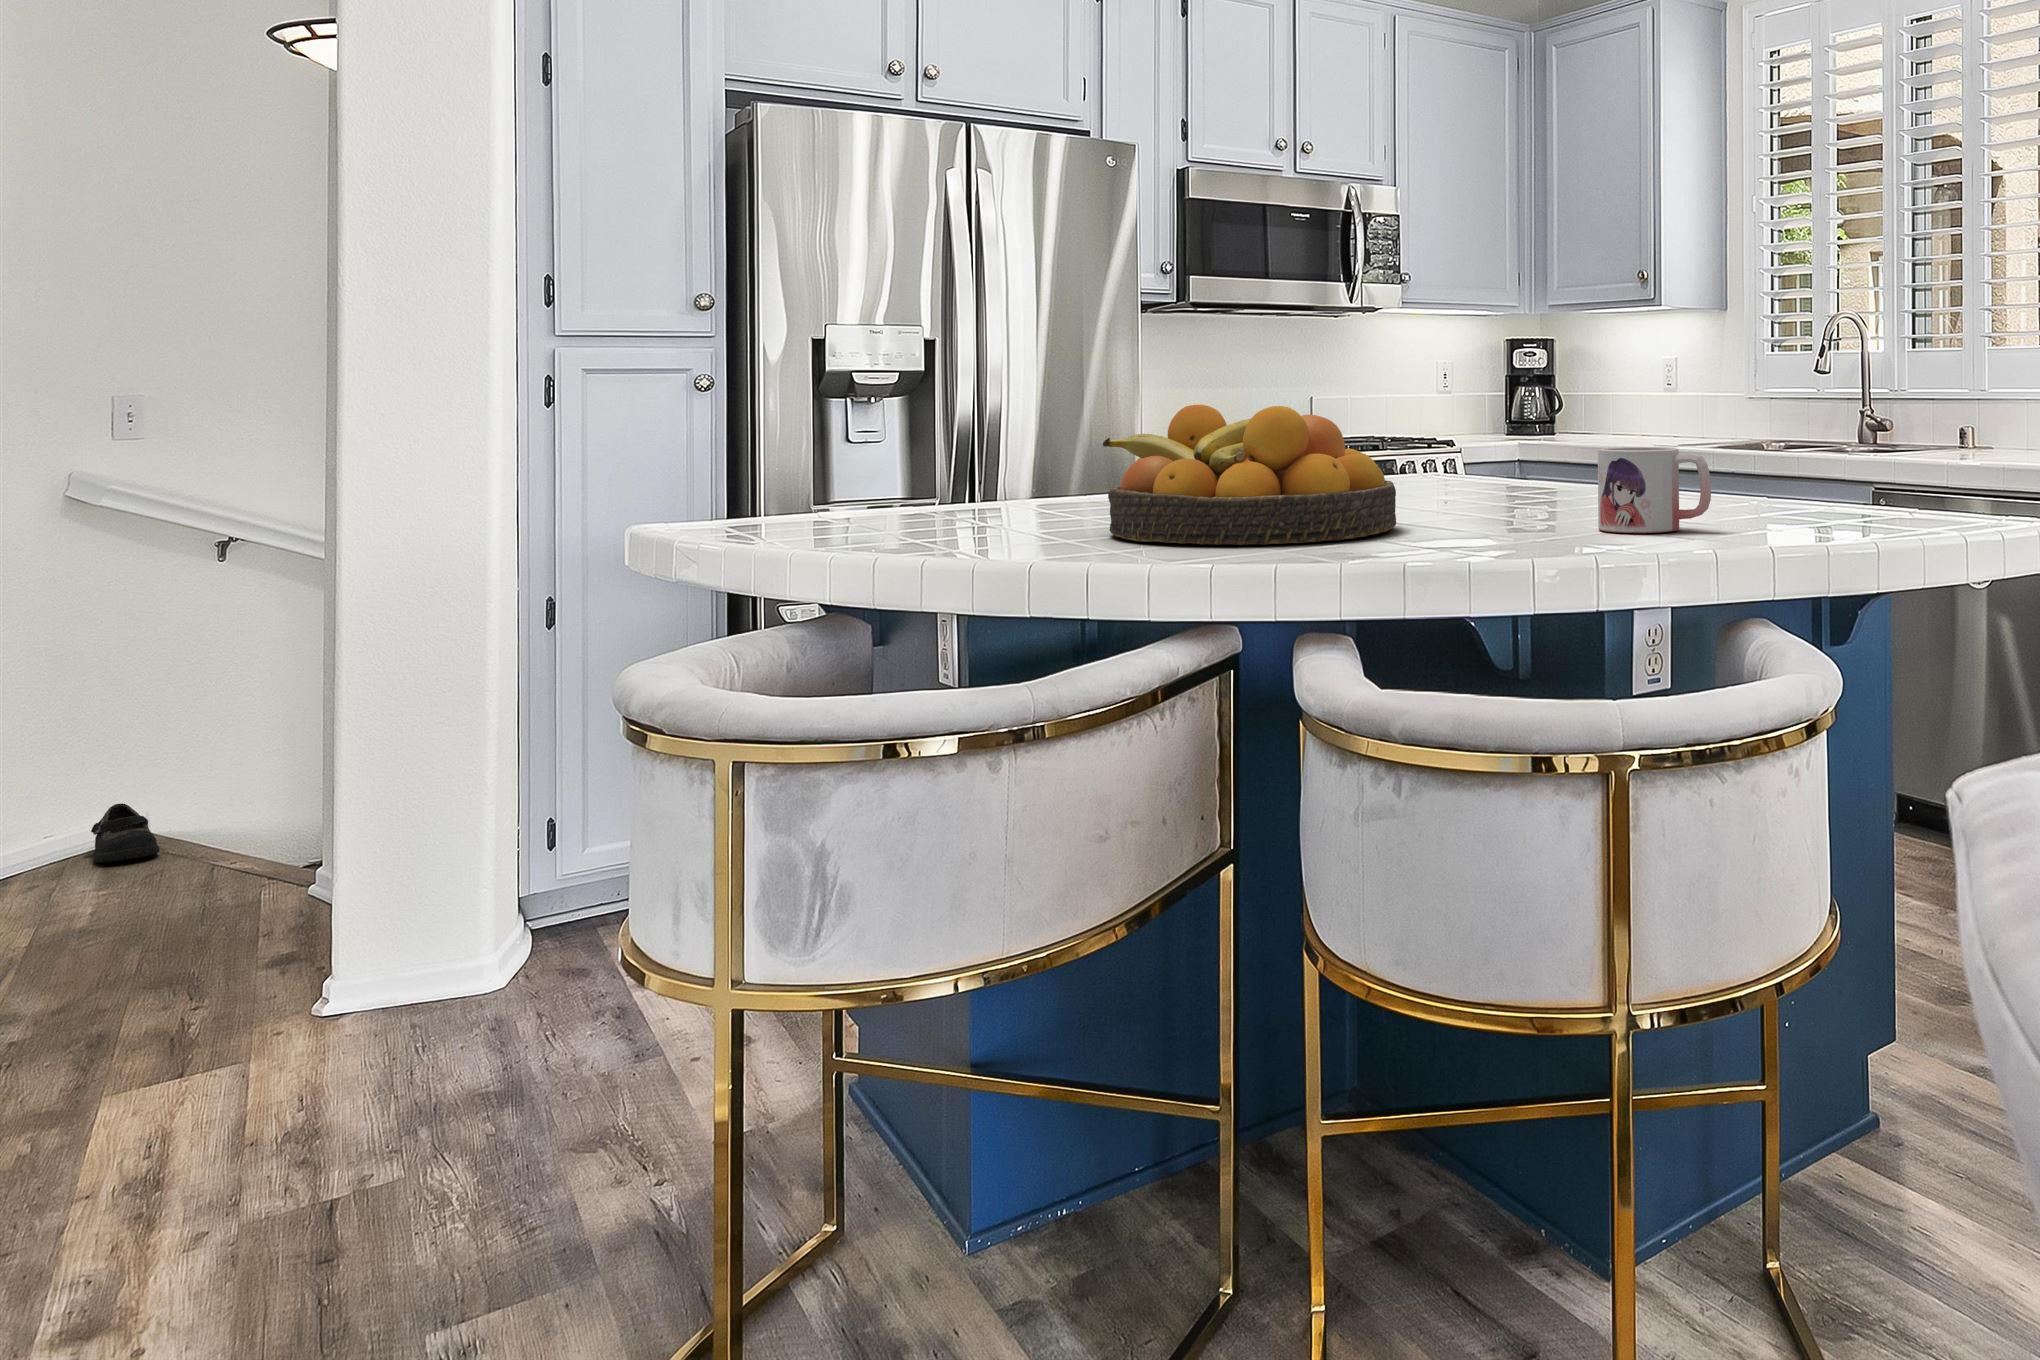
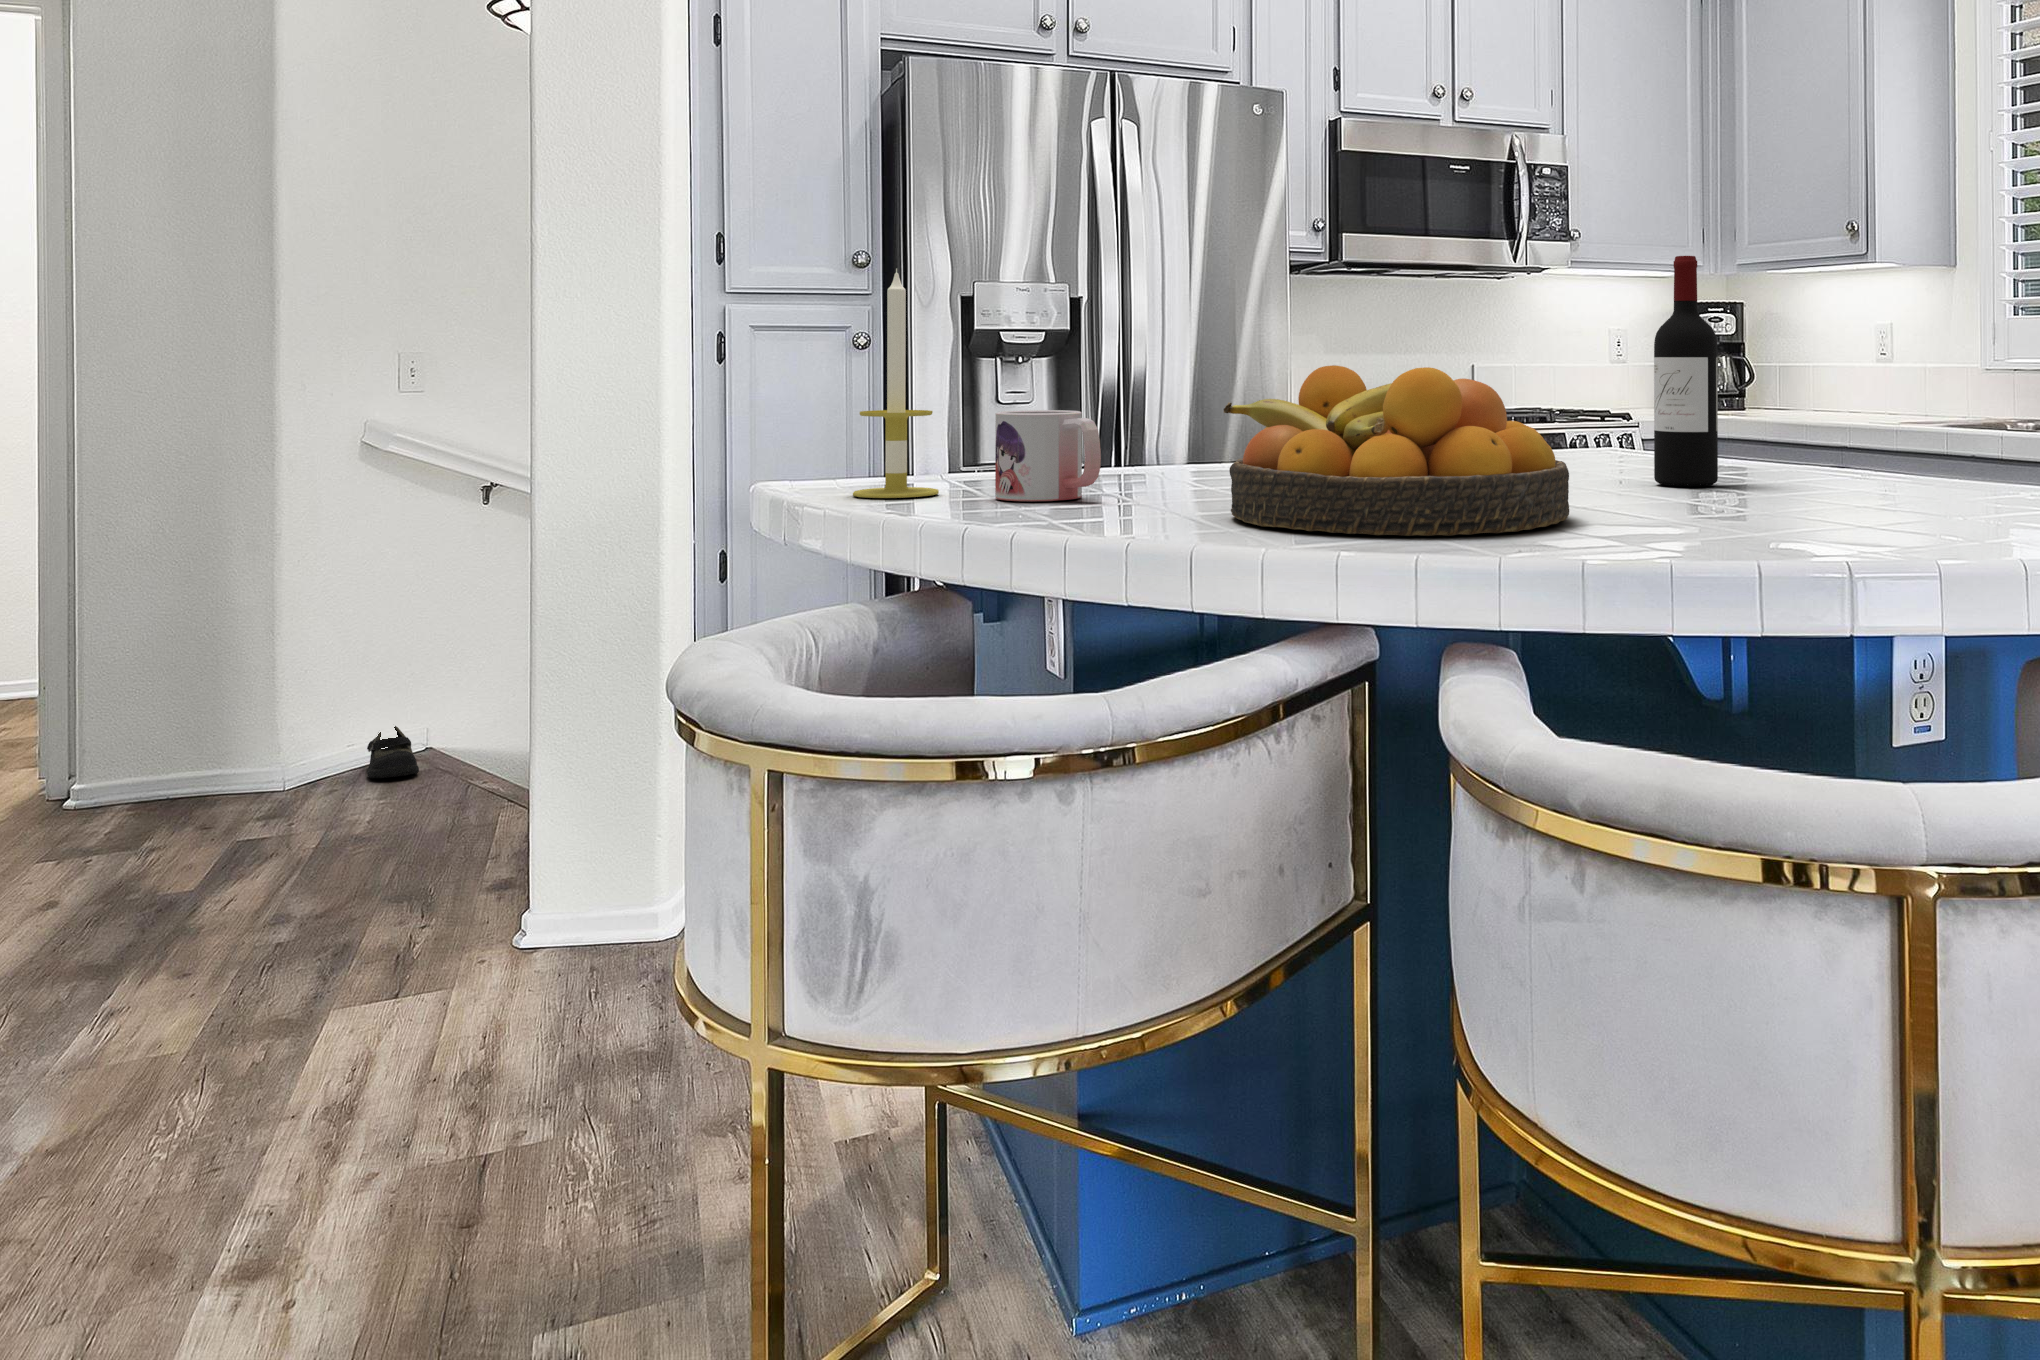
wine bottle: none [1466,309,1518,500] -> present [1654,256,1718,486]
candle: none [742,320,826,530] -> present [853,269,939,498]
mug: present [1598,447,1711,533] -> present [995,410,1101,501]

